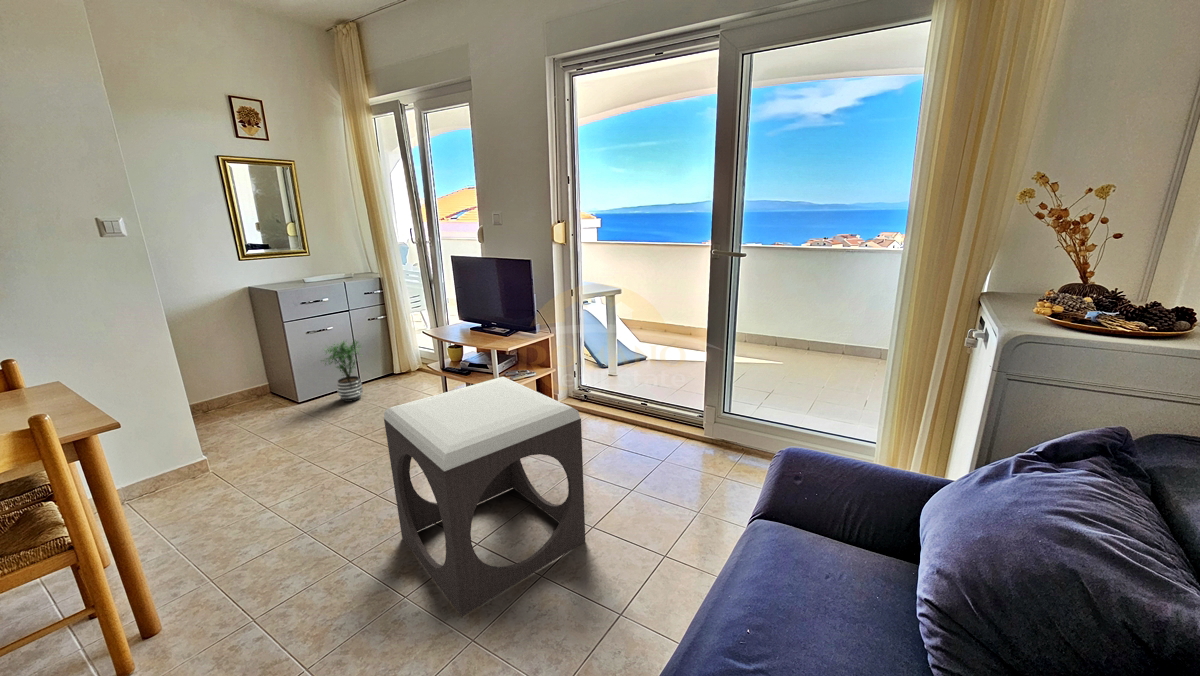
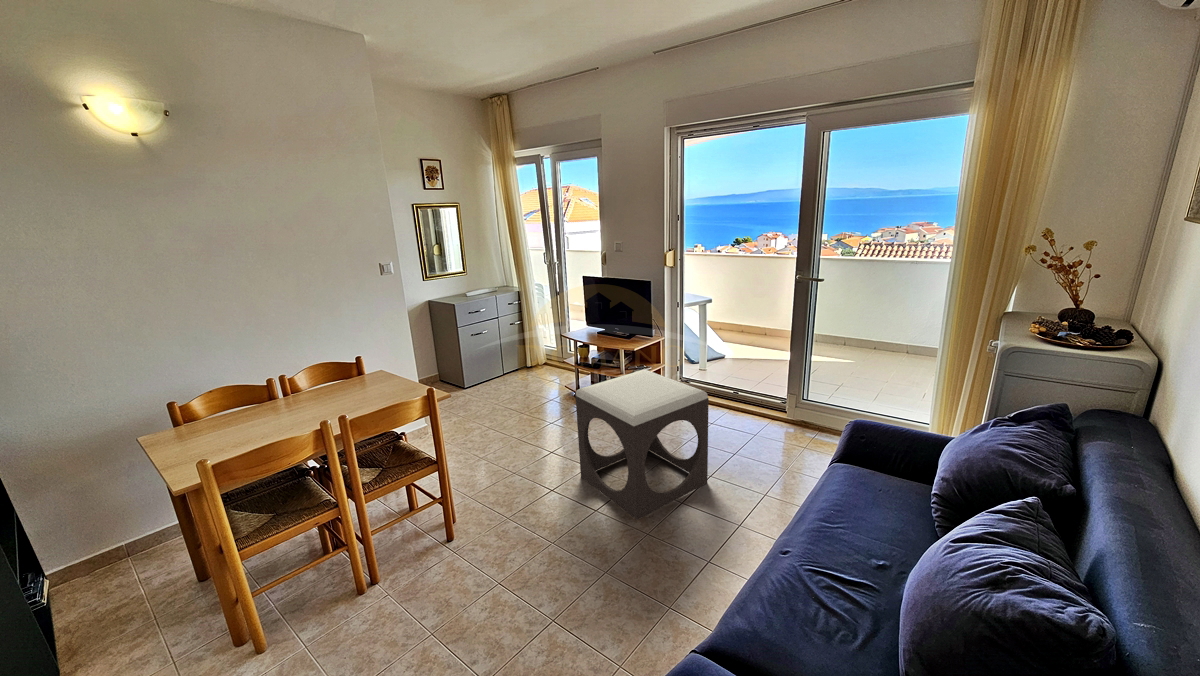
potted plant: present [323,341,363,402] -> none [483,340,515,387]

